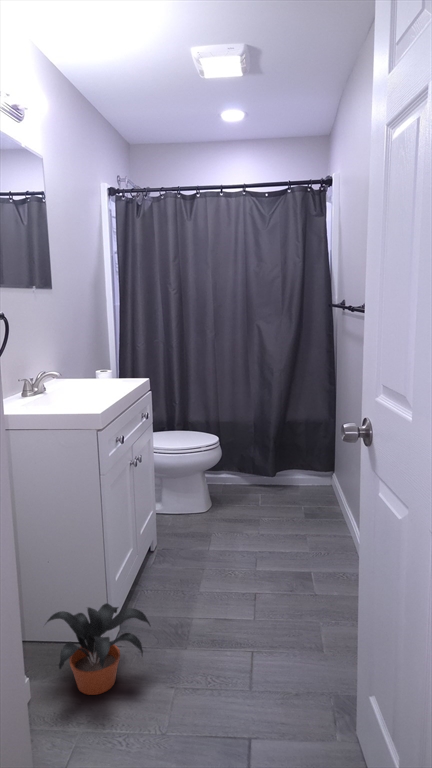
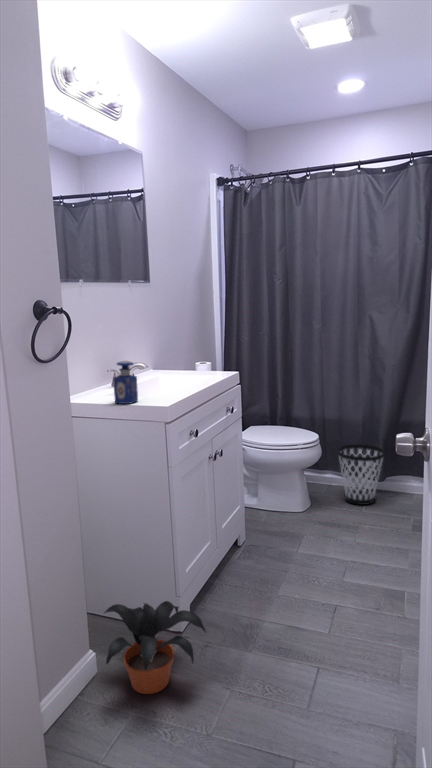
perfume bottle: none [42,370,67,413] -> present [113,361,138,404]
wastebasket: none [233,446,276,501] -> present [338,445,385,505]

